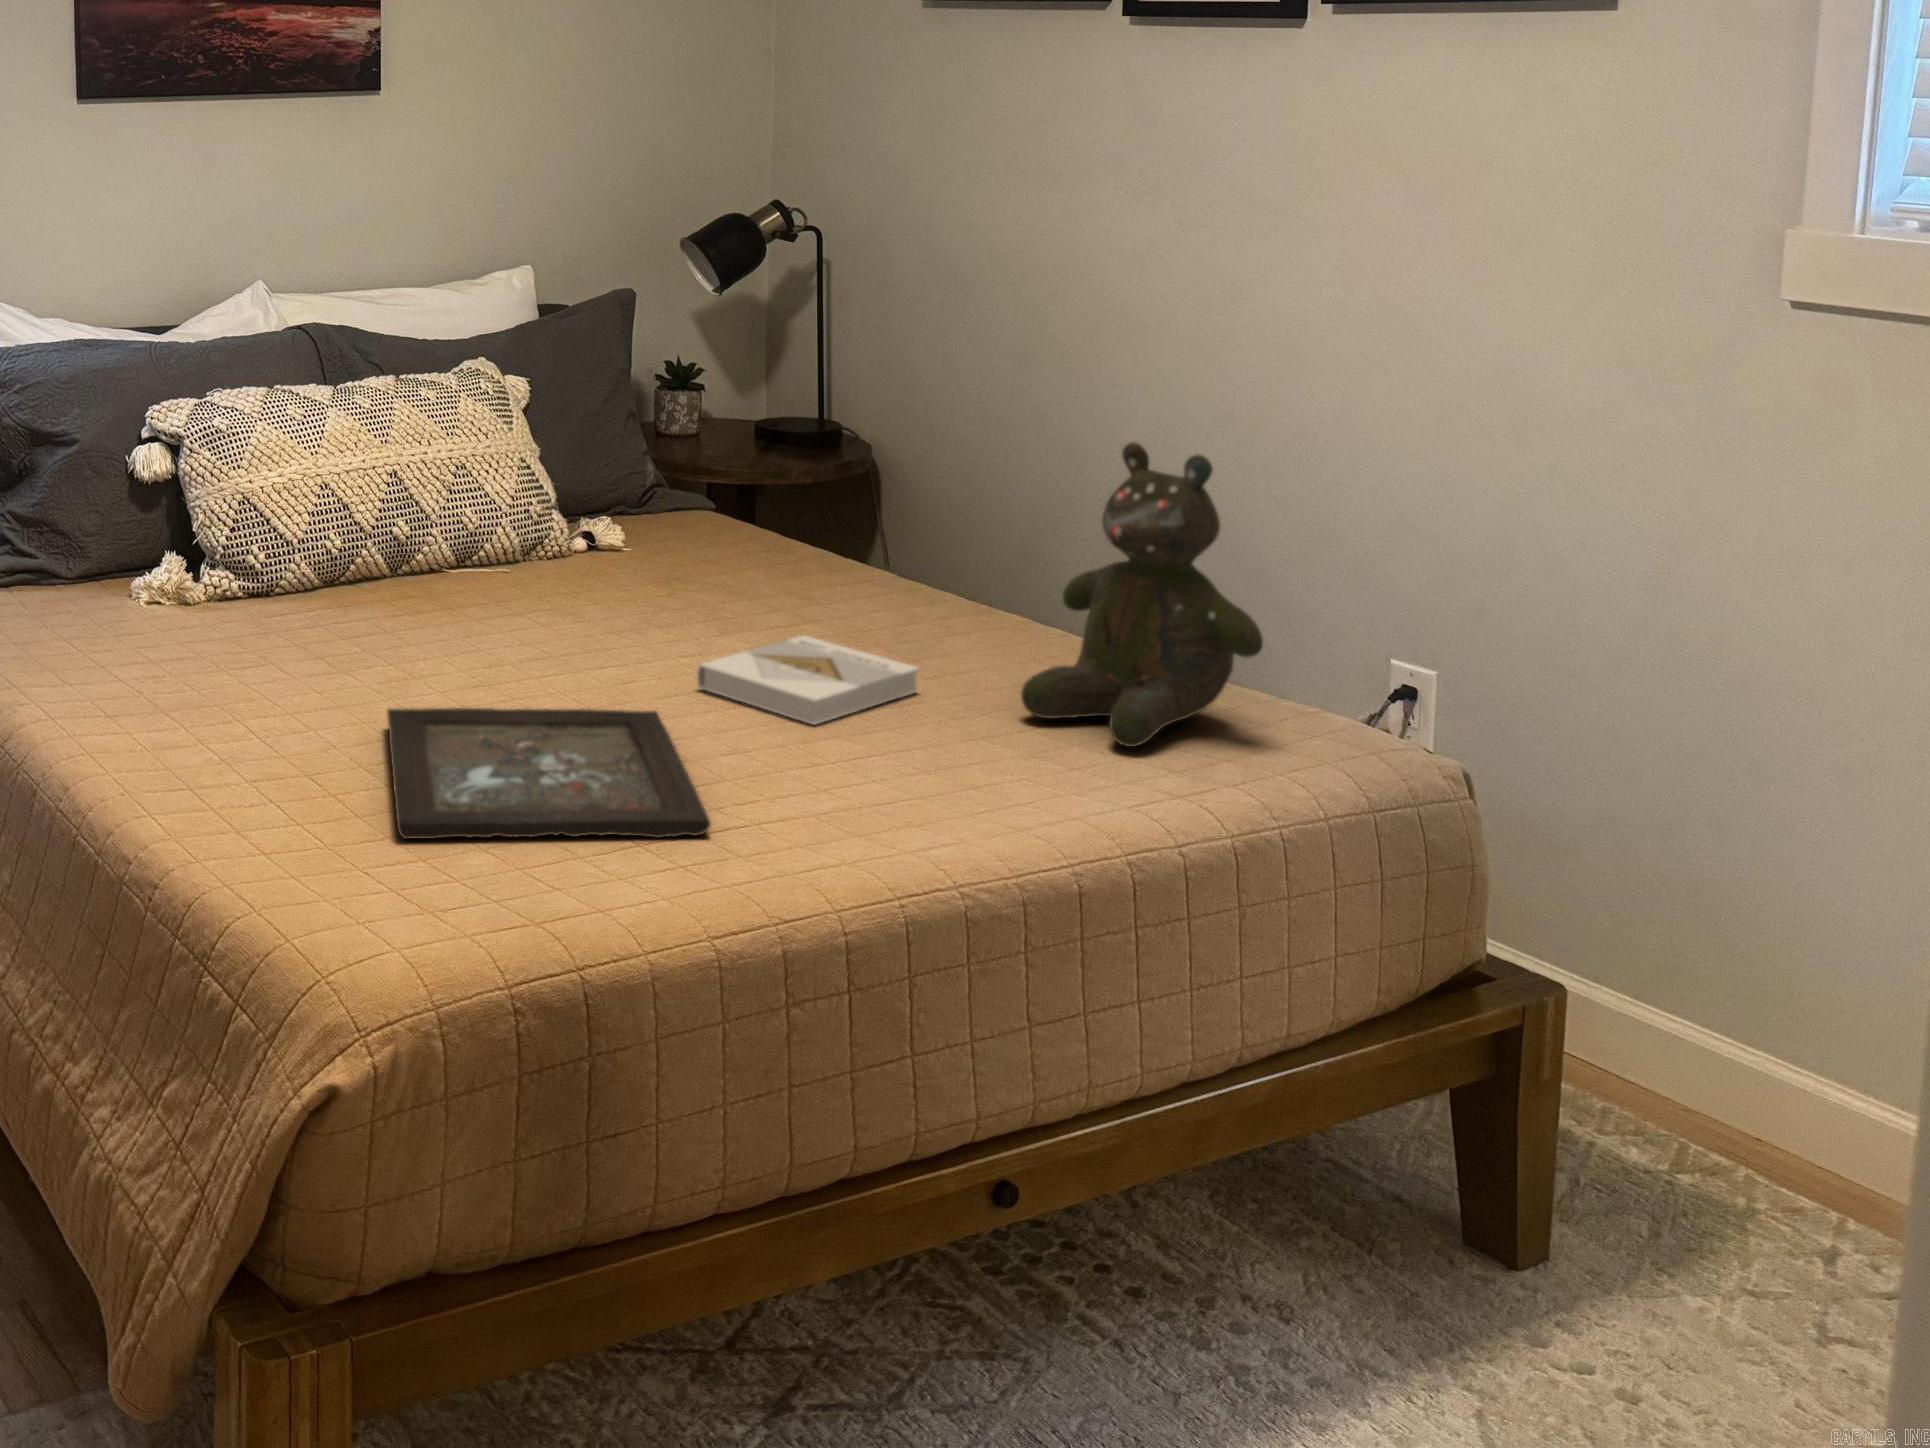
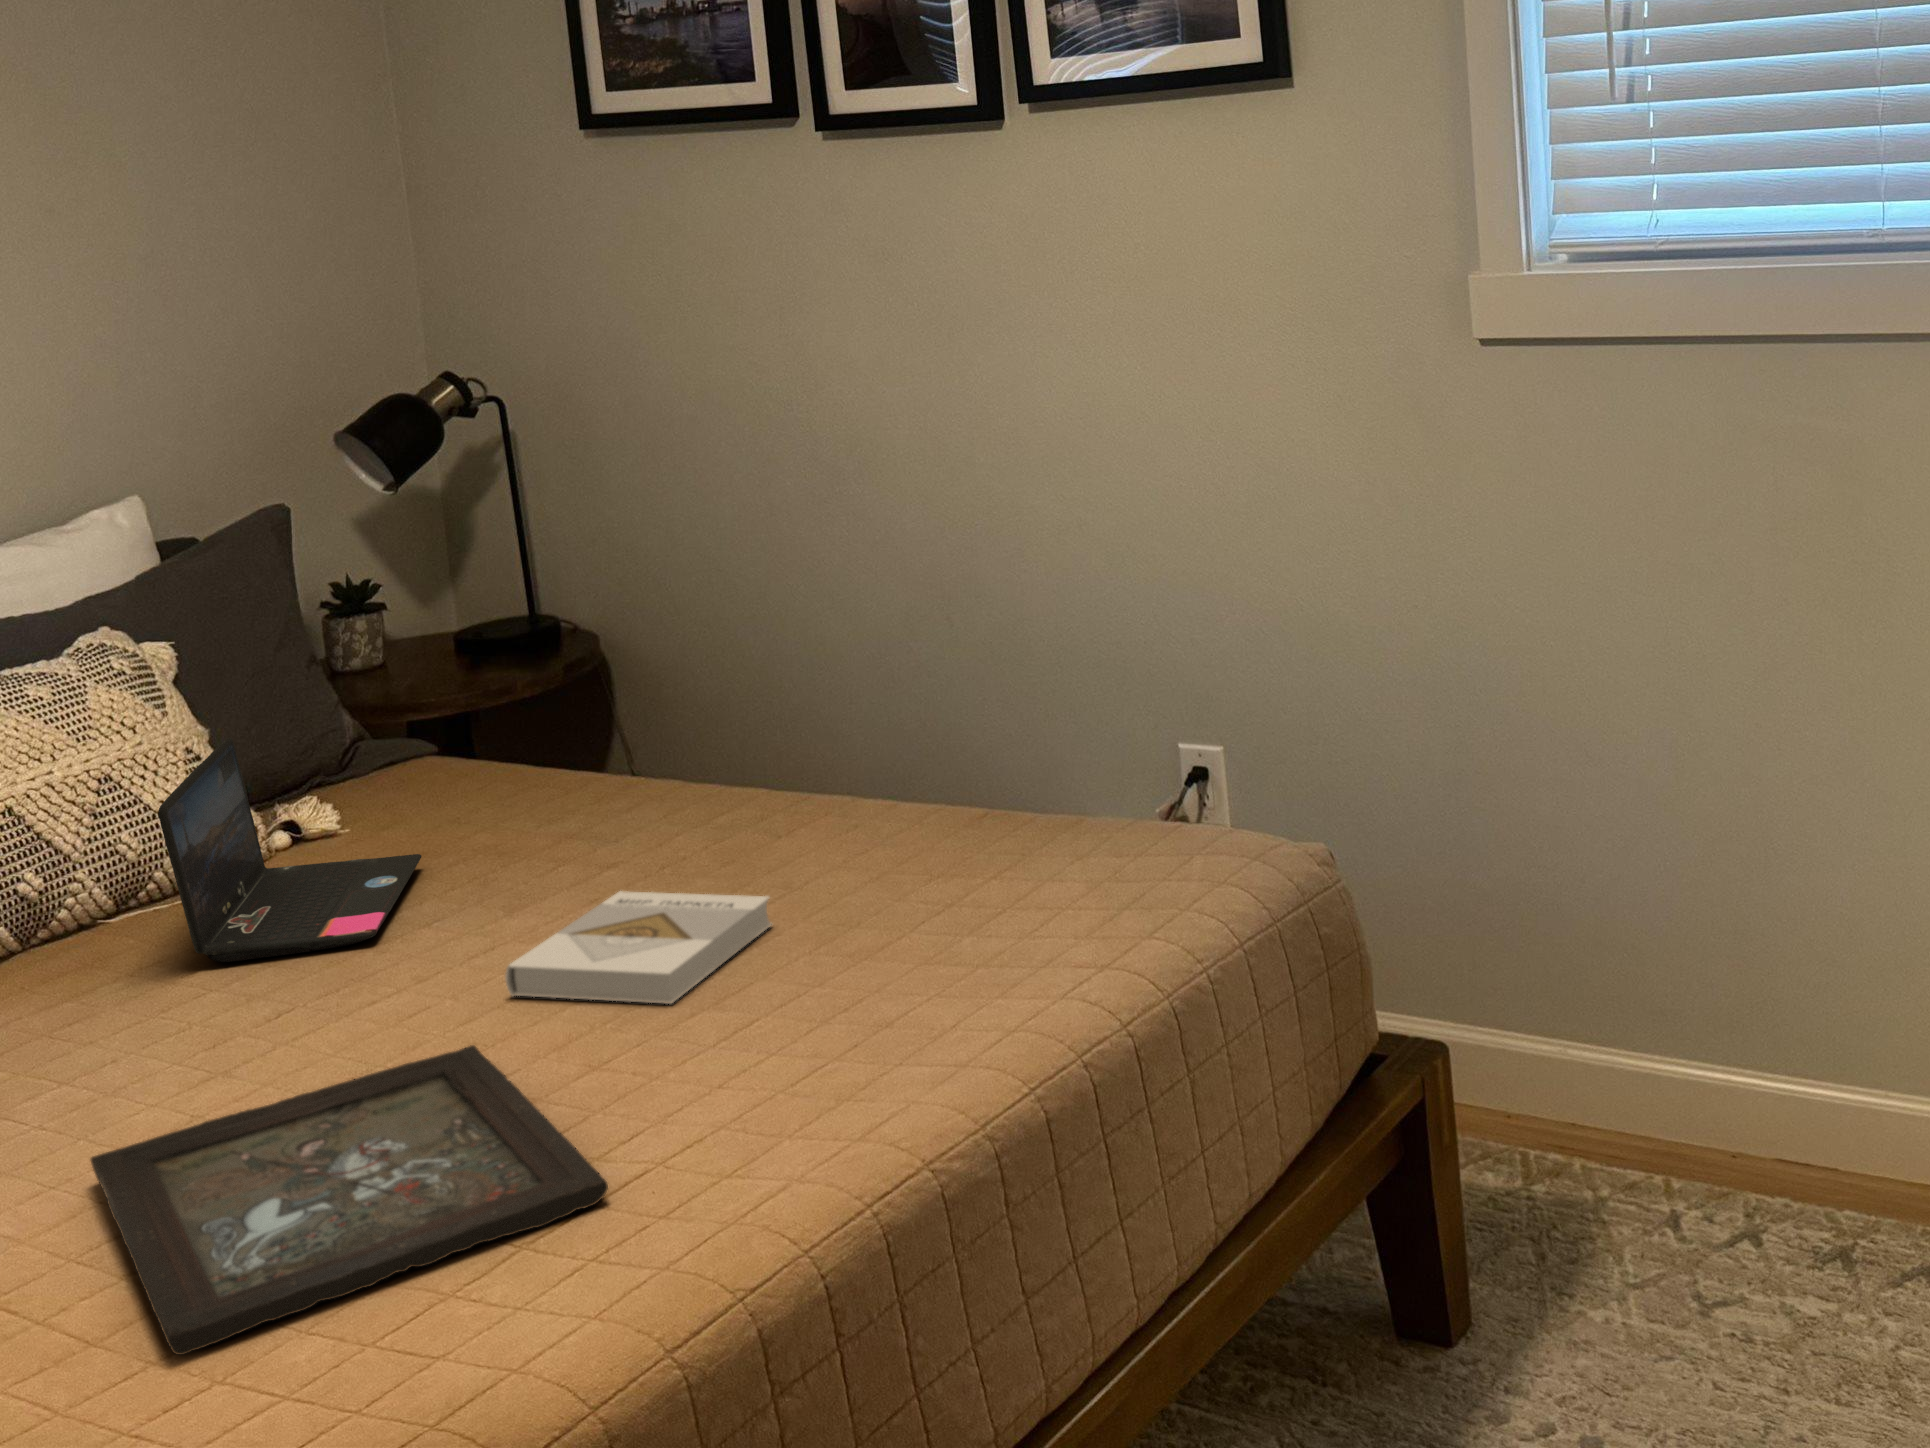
teddy bear: present [1021,443,1263,747] -> none [893,588,1133,928]
laptop: none [483,454,673,626] -> present [158,737,422,962]

